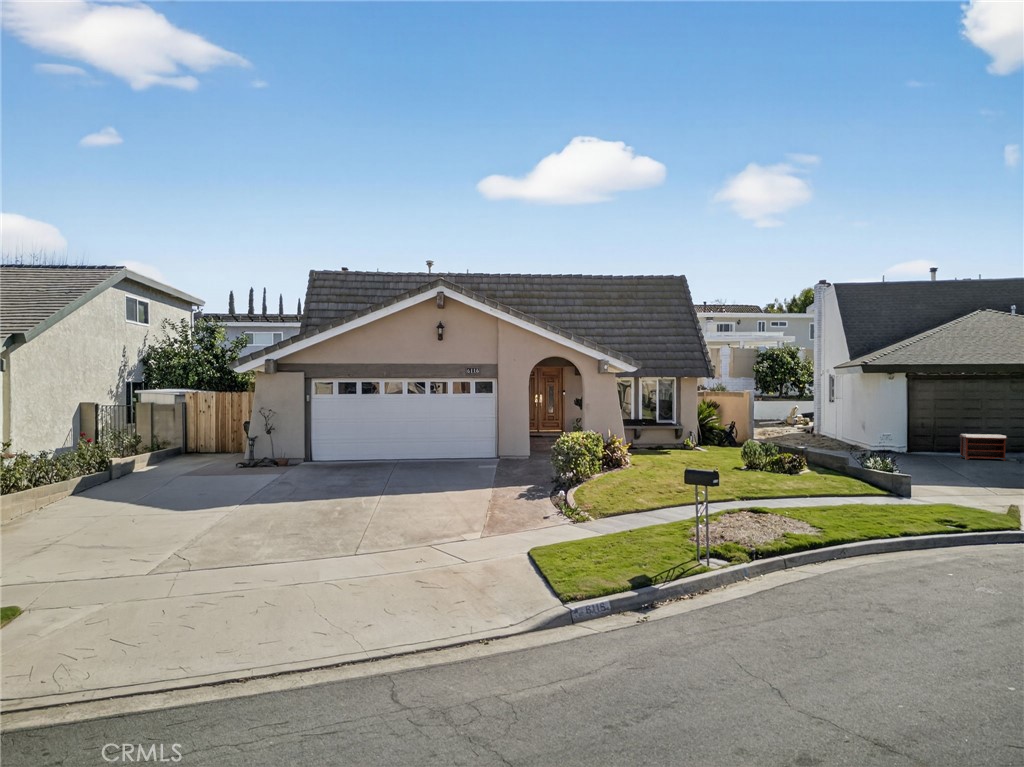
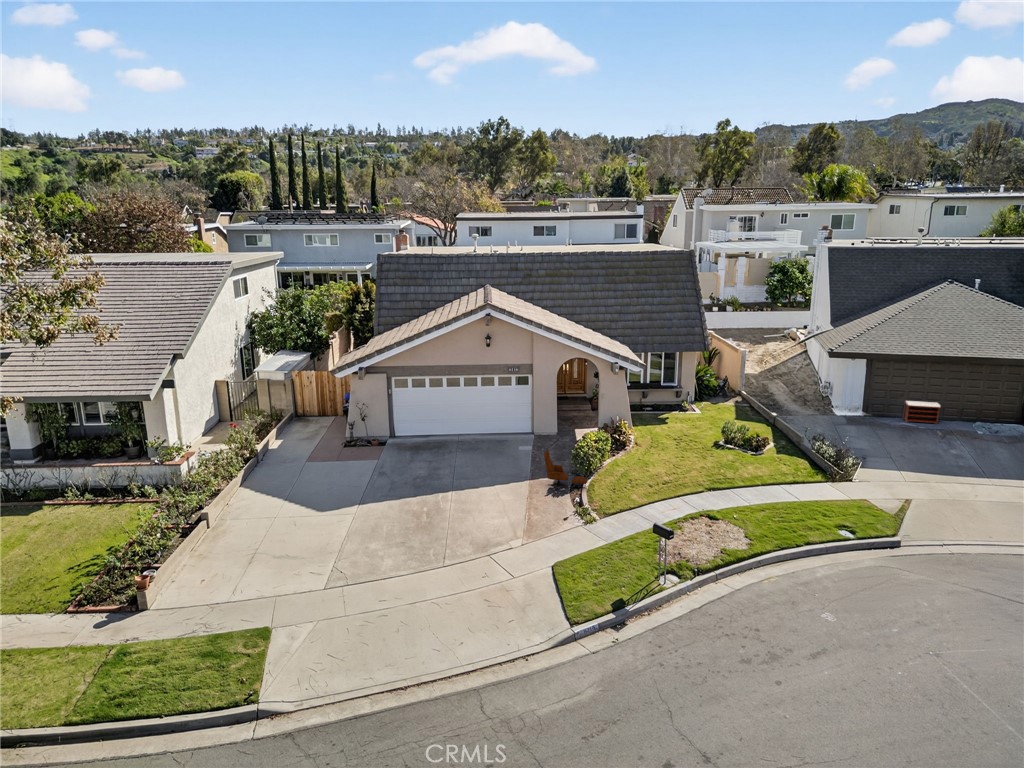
lounge chair: none [512,446,574,499] -> present [544,451,587,491]

